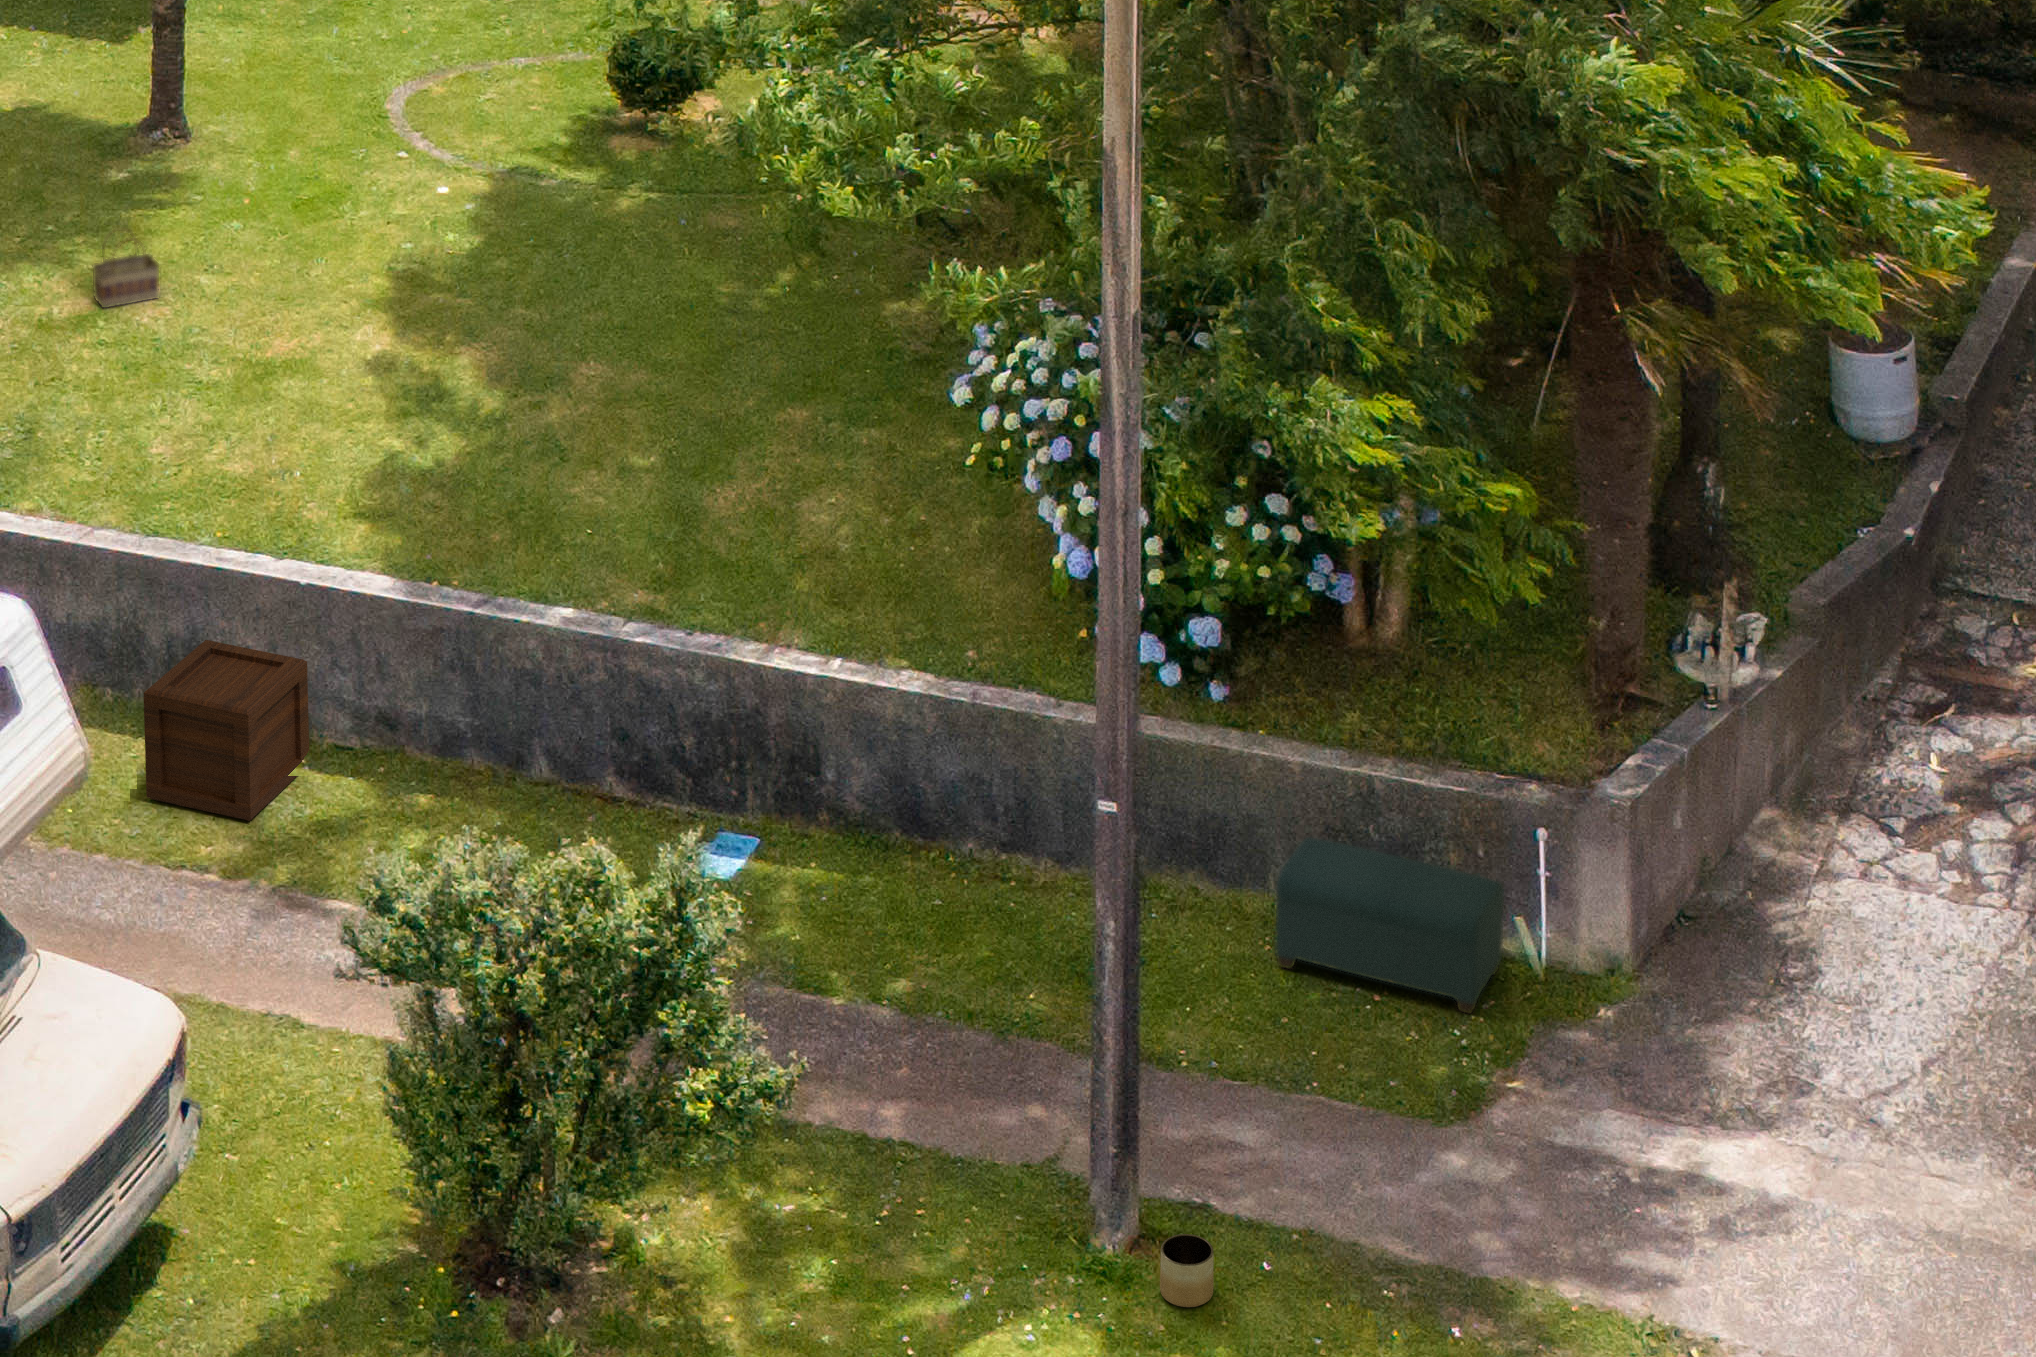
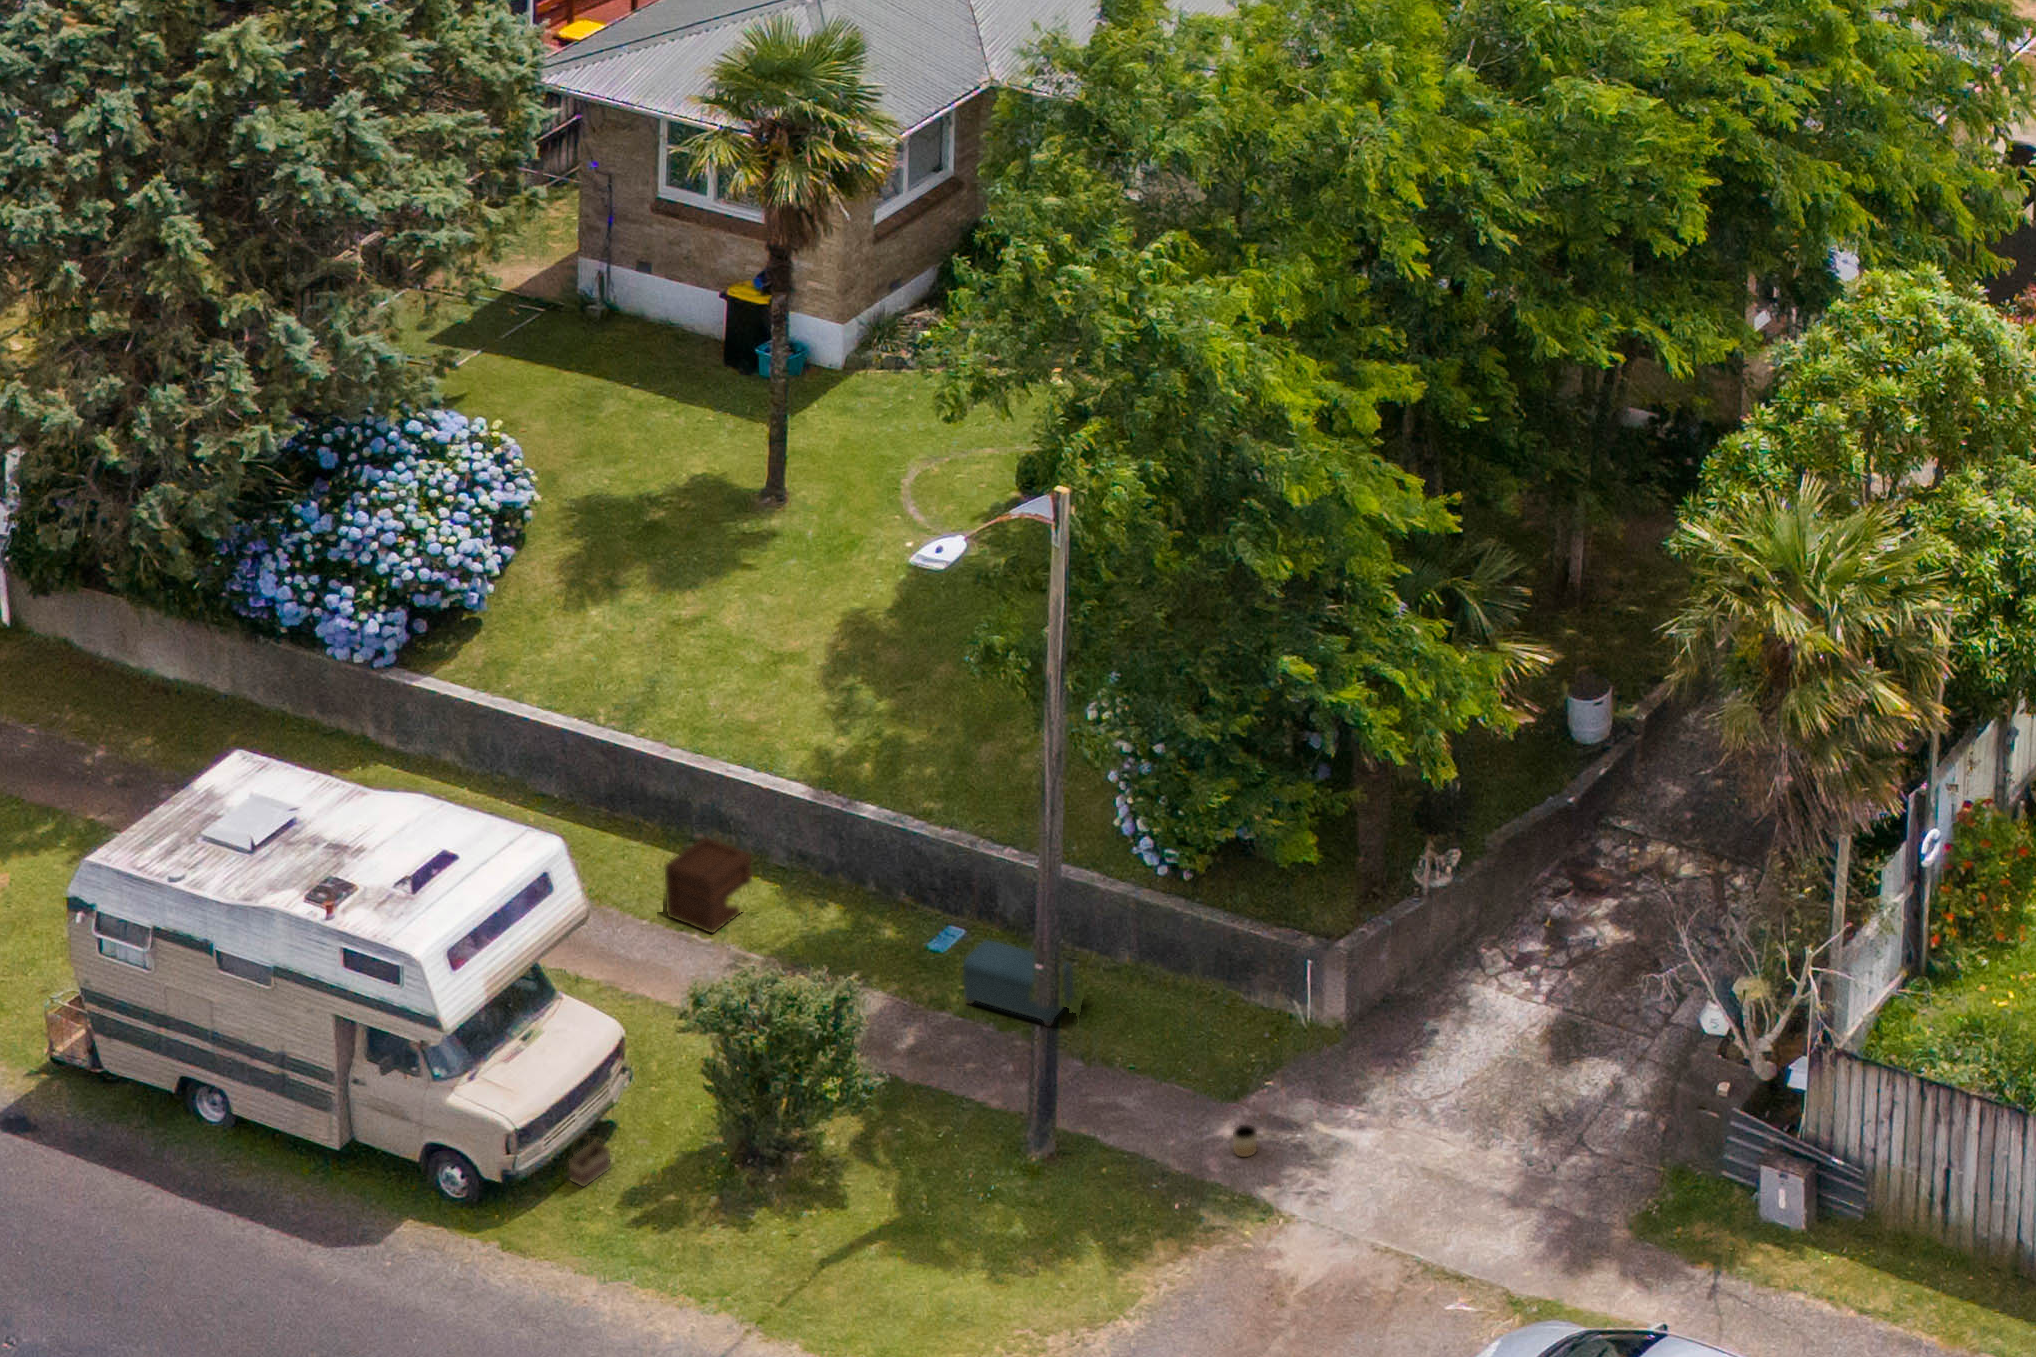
basket: present [93,234,159,308] -> present [569,1133,611,1186]
bench: present [1275,837,1504,1013] -> present [963,940,1073,1026]
planter: present [1160,1234,1214,1307] -> present [1233,1124,1257,1157]

